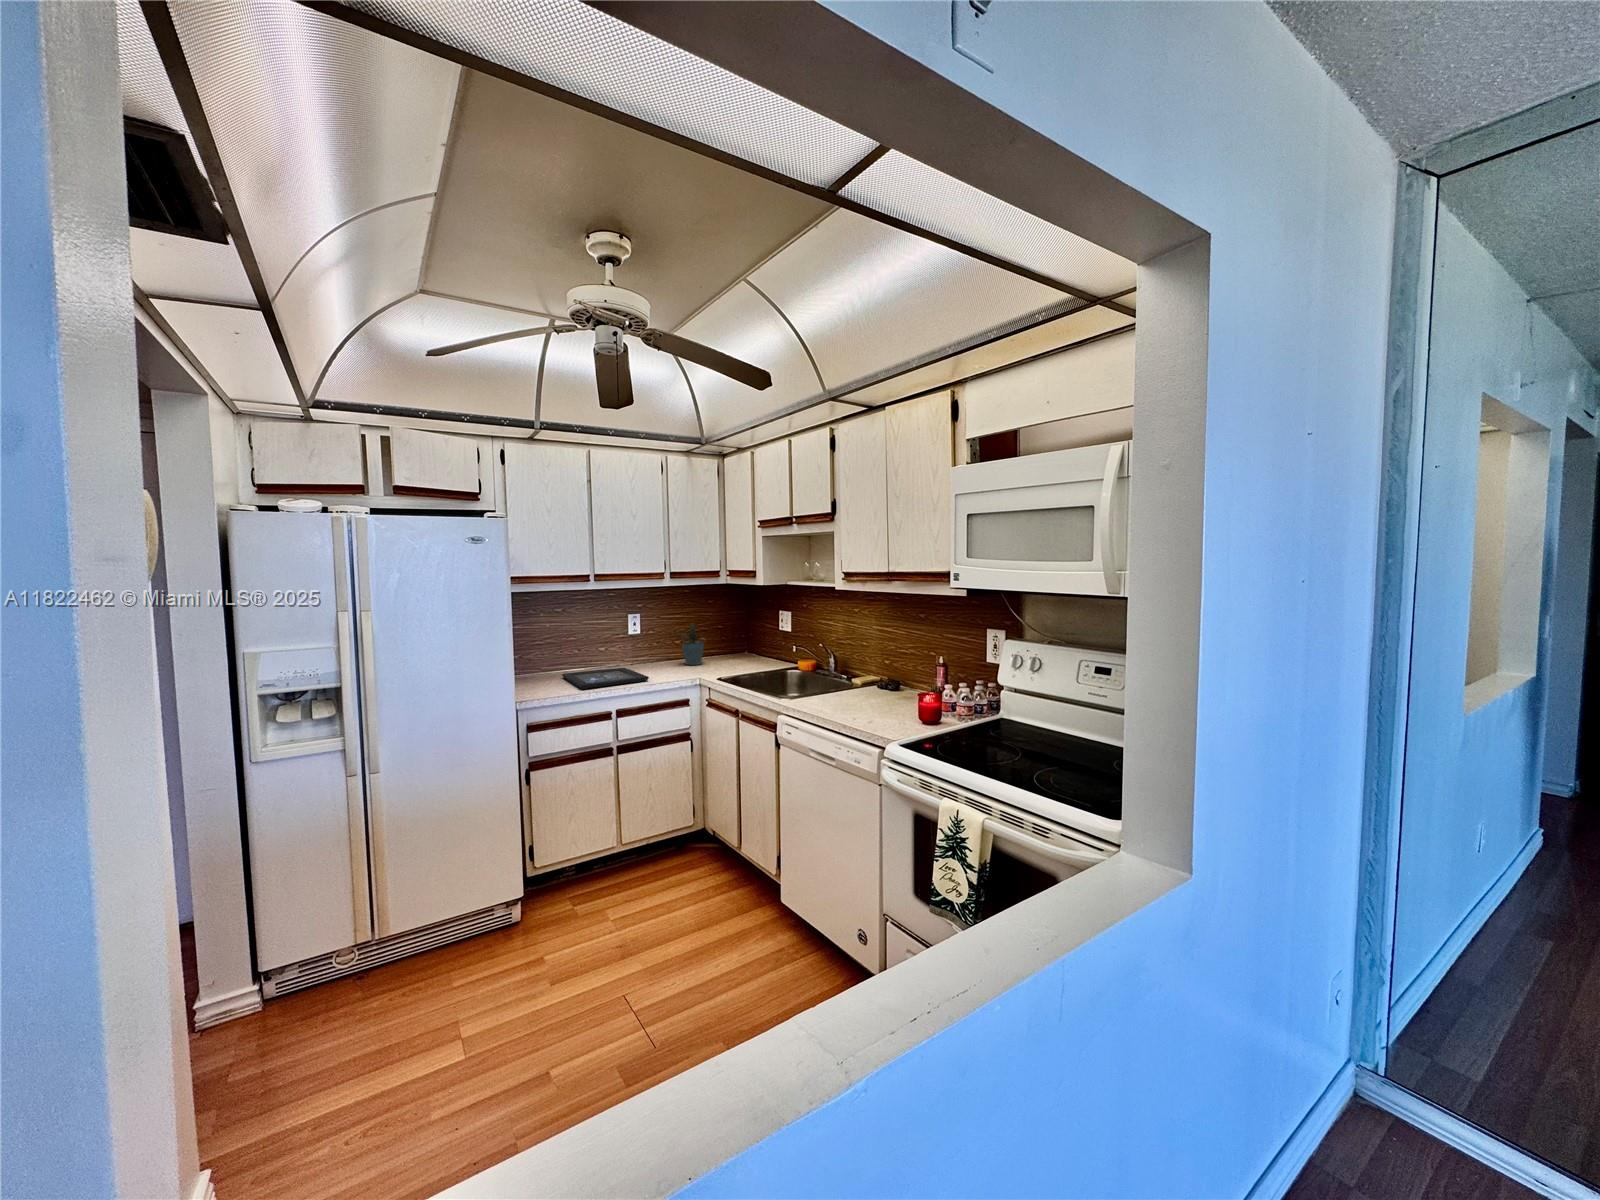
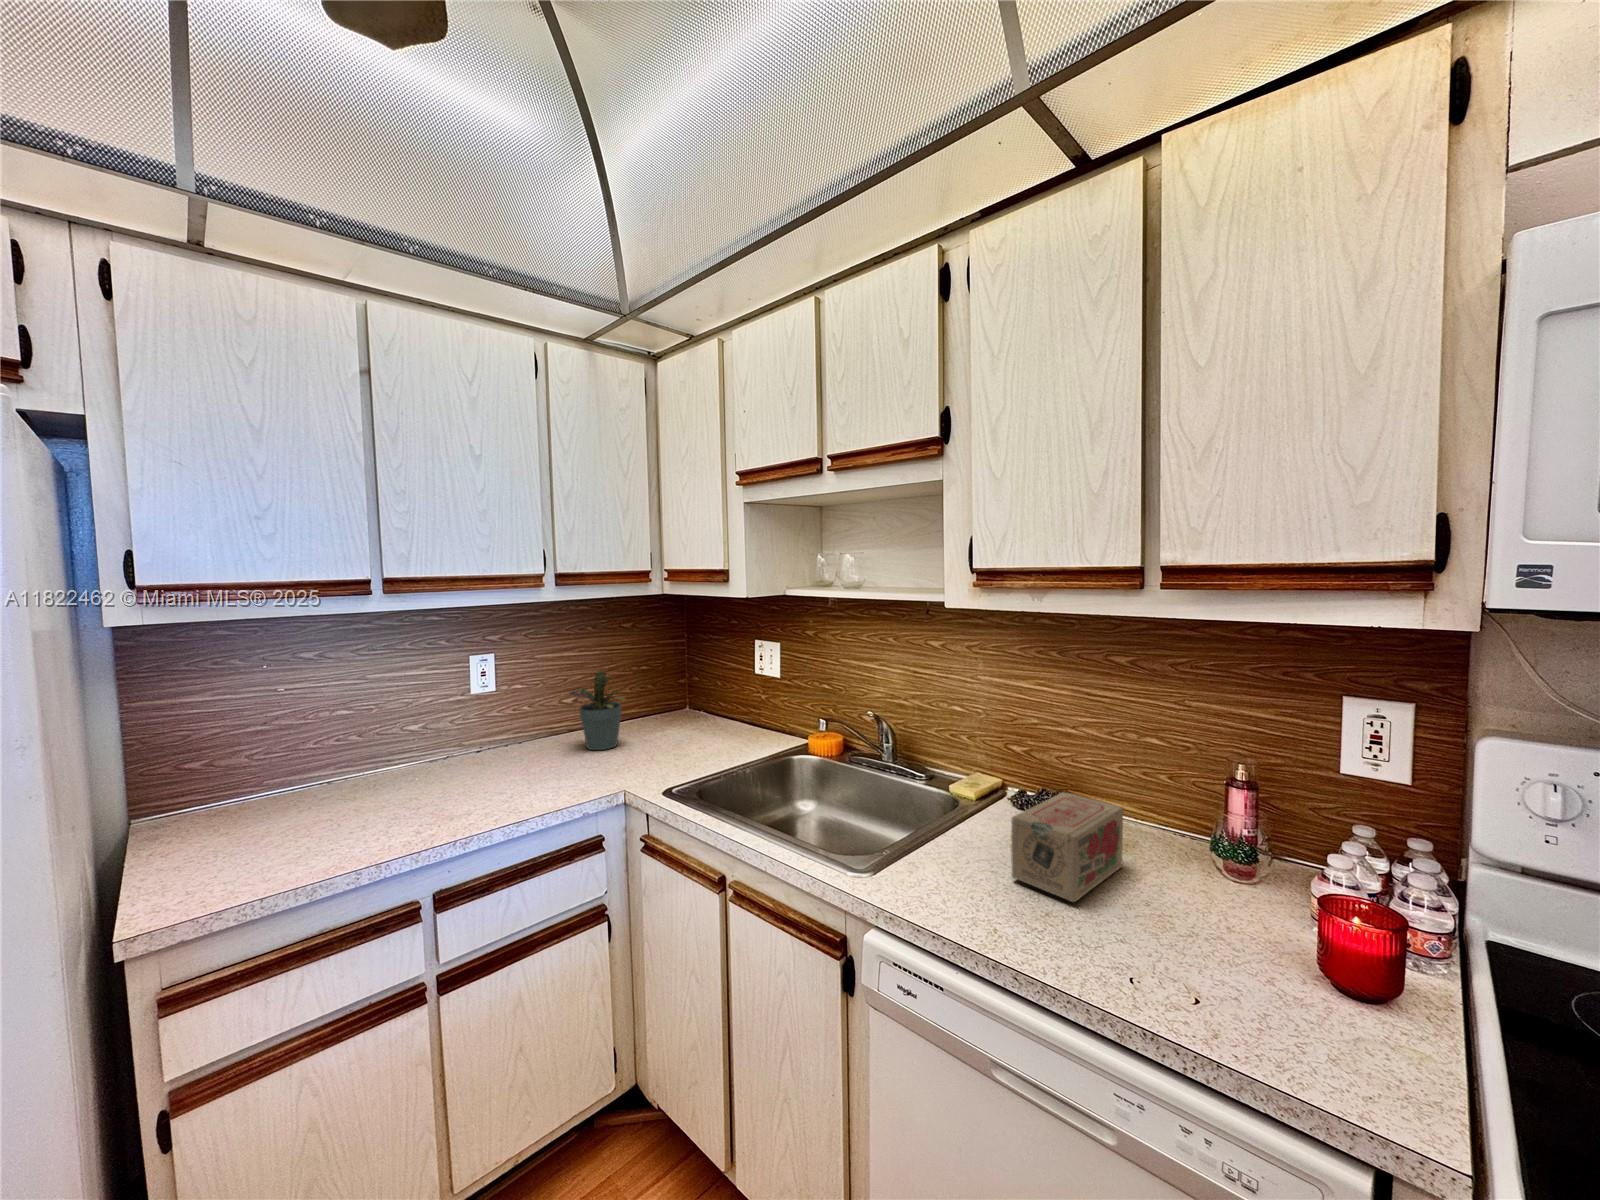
tray: present [562,668,649,689] -> none [308,766,512,853]
tea box: none [845,673,898,708] -> present [1011,792,1123,902]

